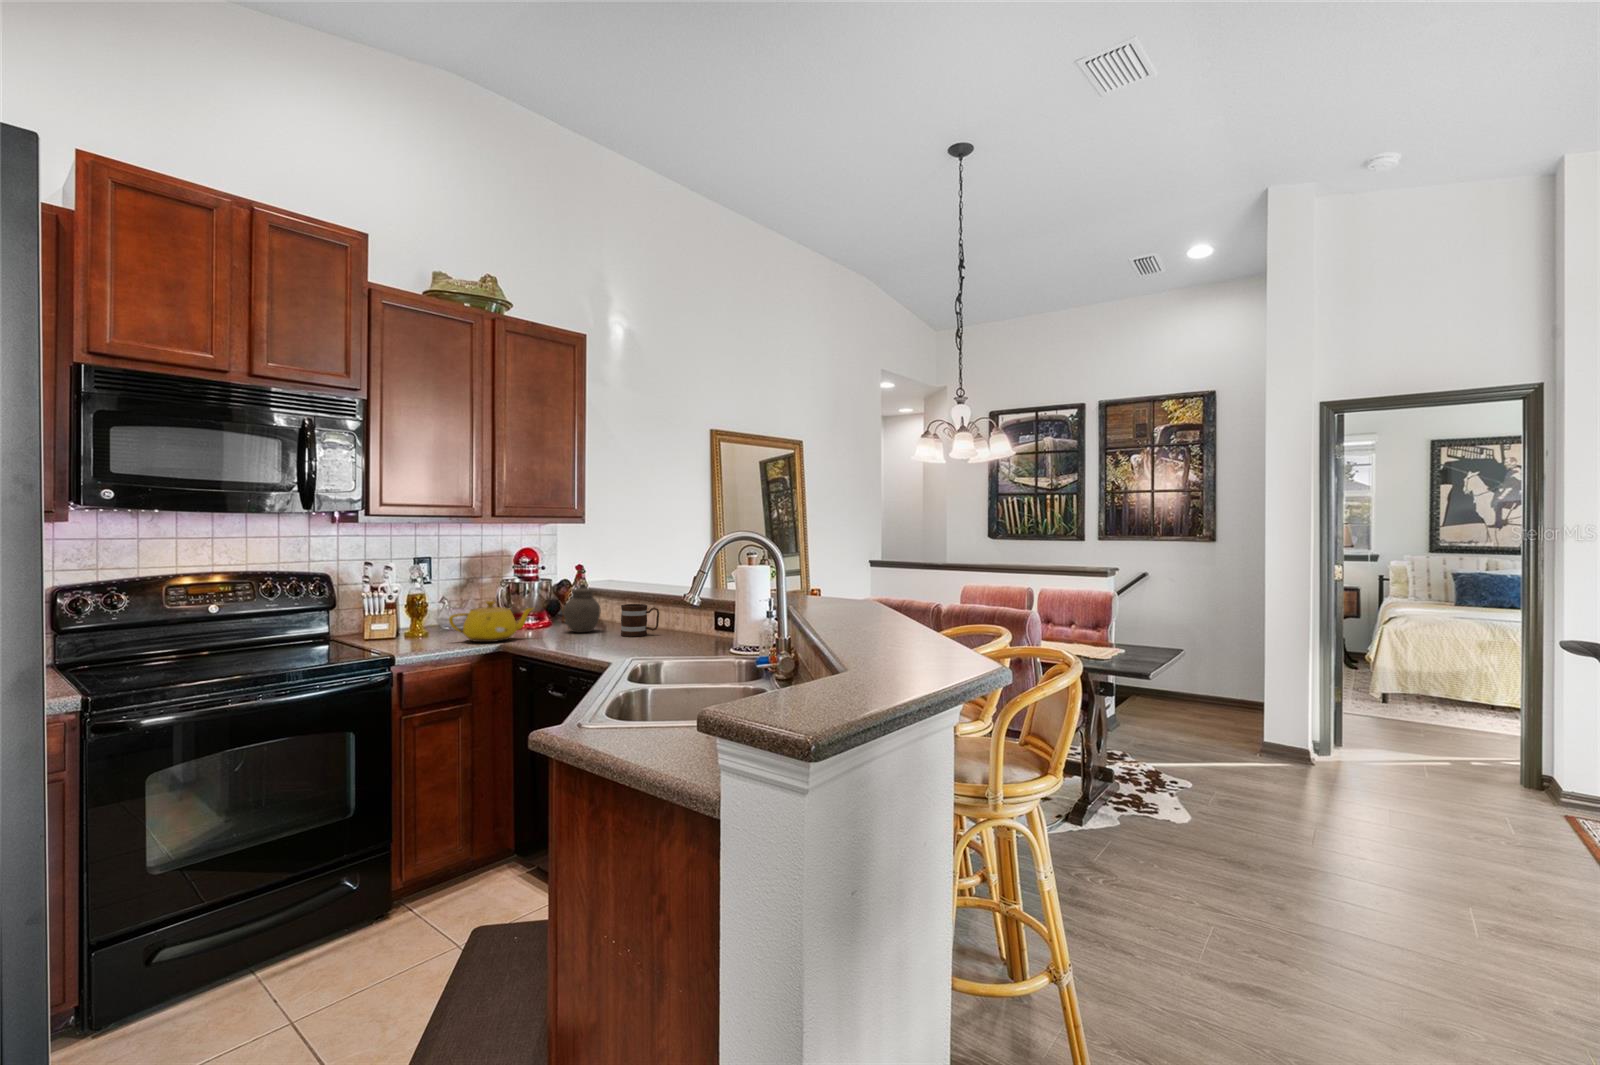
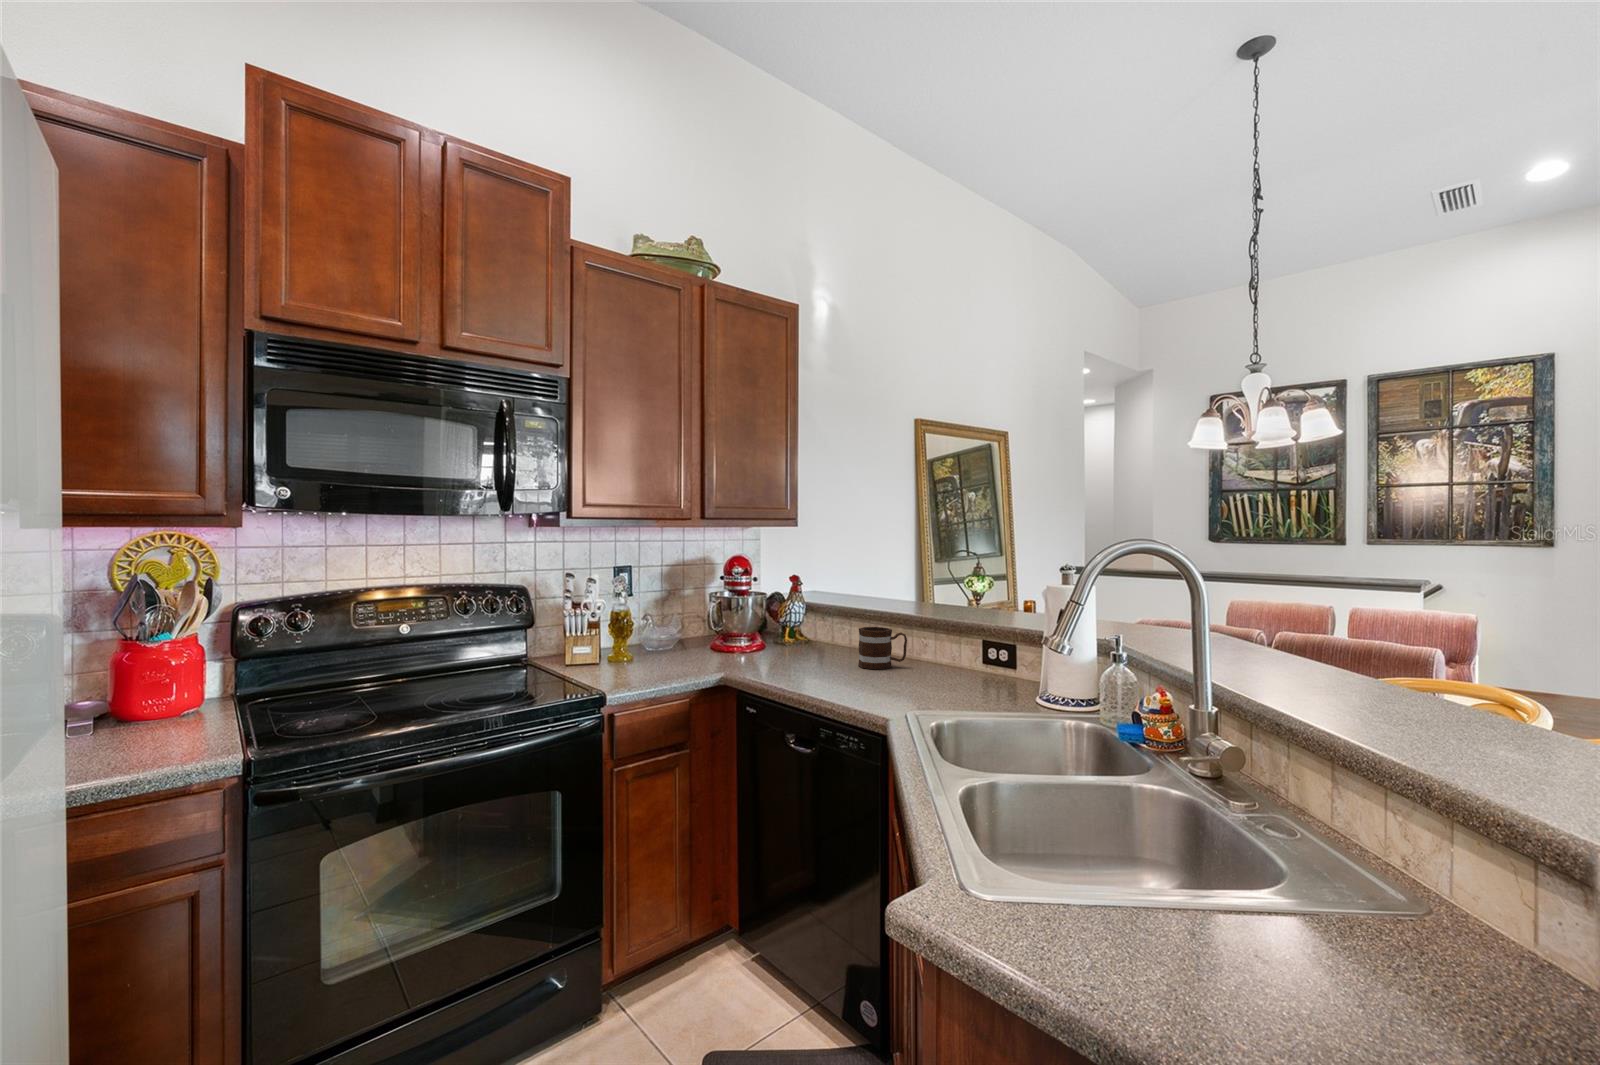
jar: present [564,584,601,632] -> none [786,601,828,660]
teapot: present [449,601,533,642] -> none [661,622,759,674]

